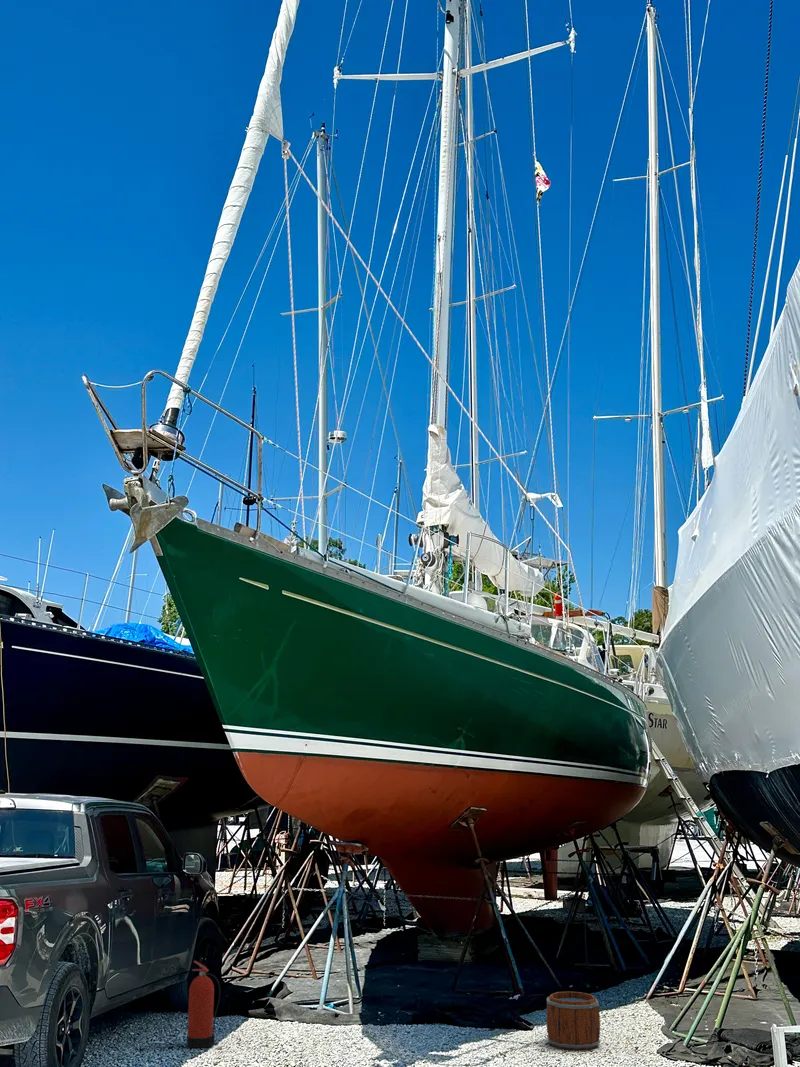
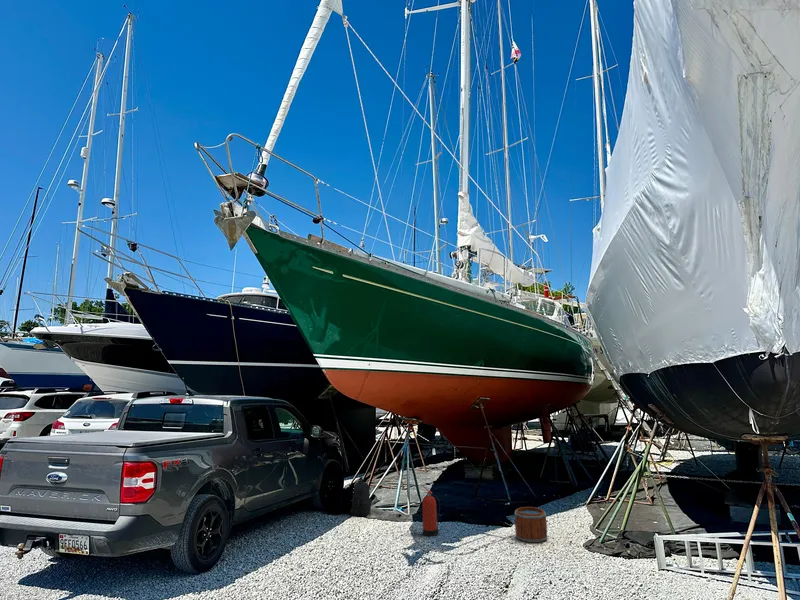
backpack: none [244,948,283,1017] -> present [350,479,372,516]
fire extinguisher: present [187,961,221,1048] -> present [422,487,440,536]

